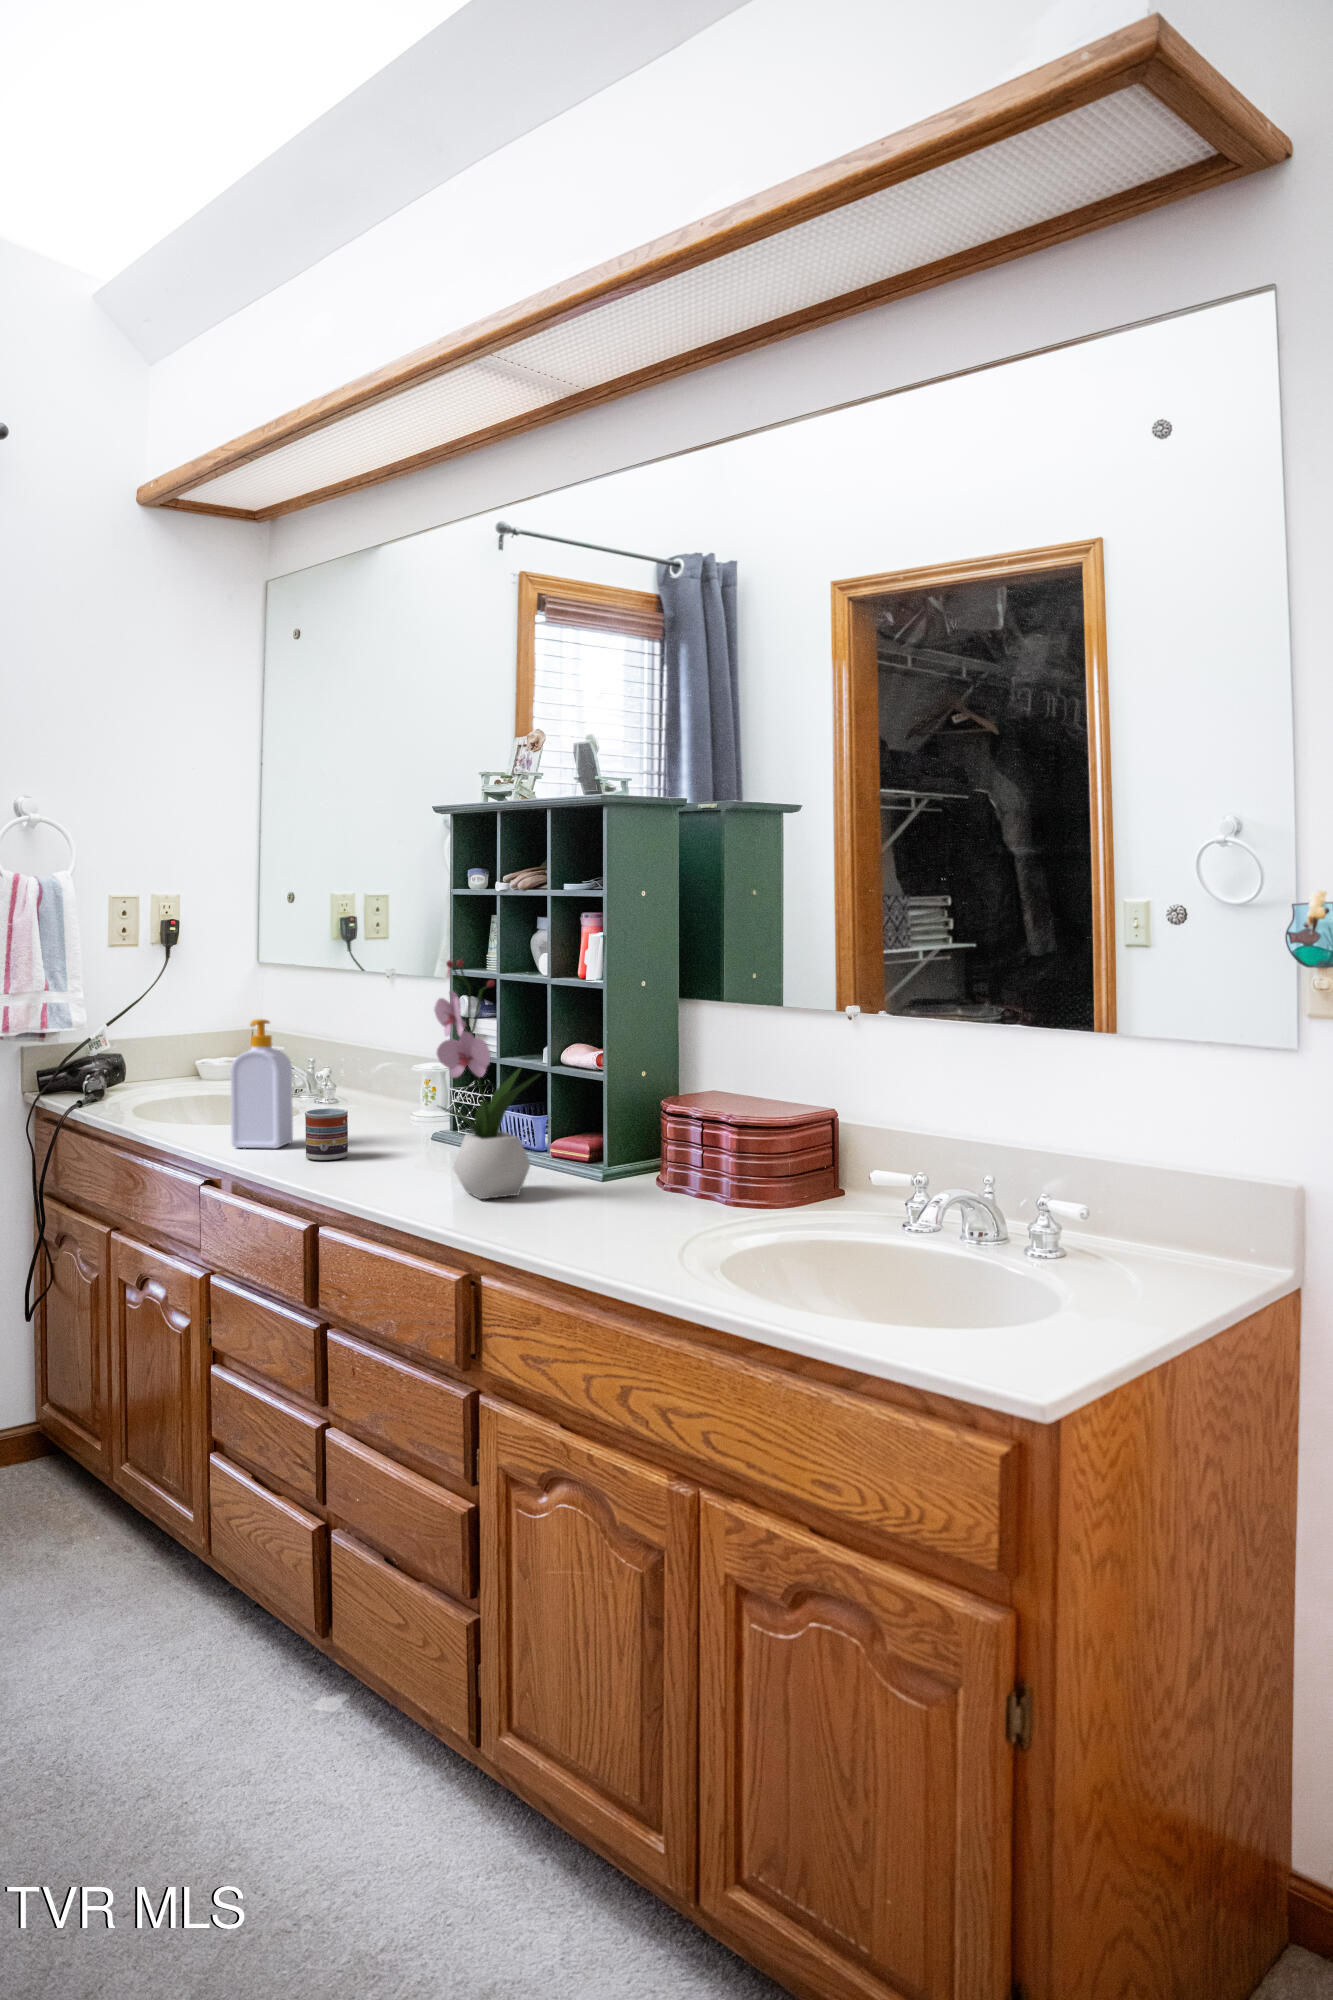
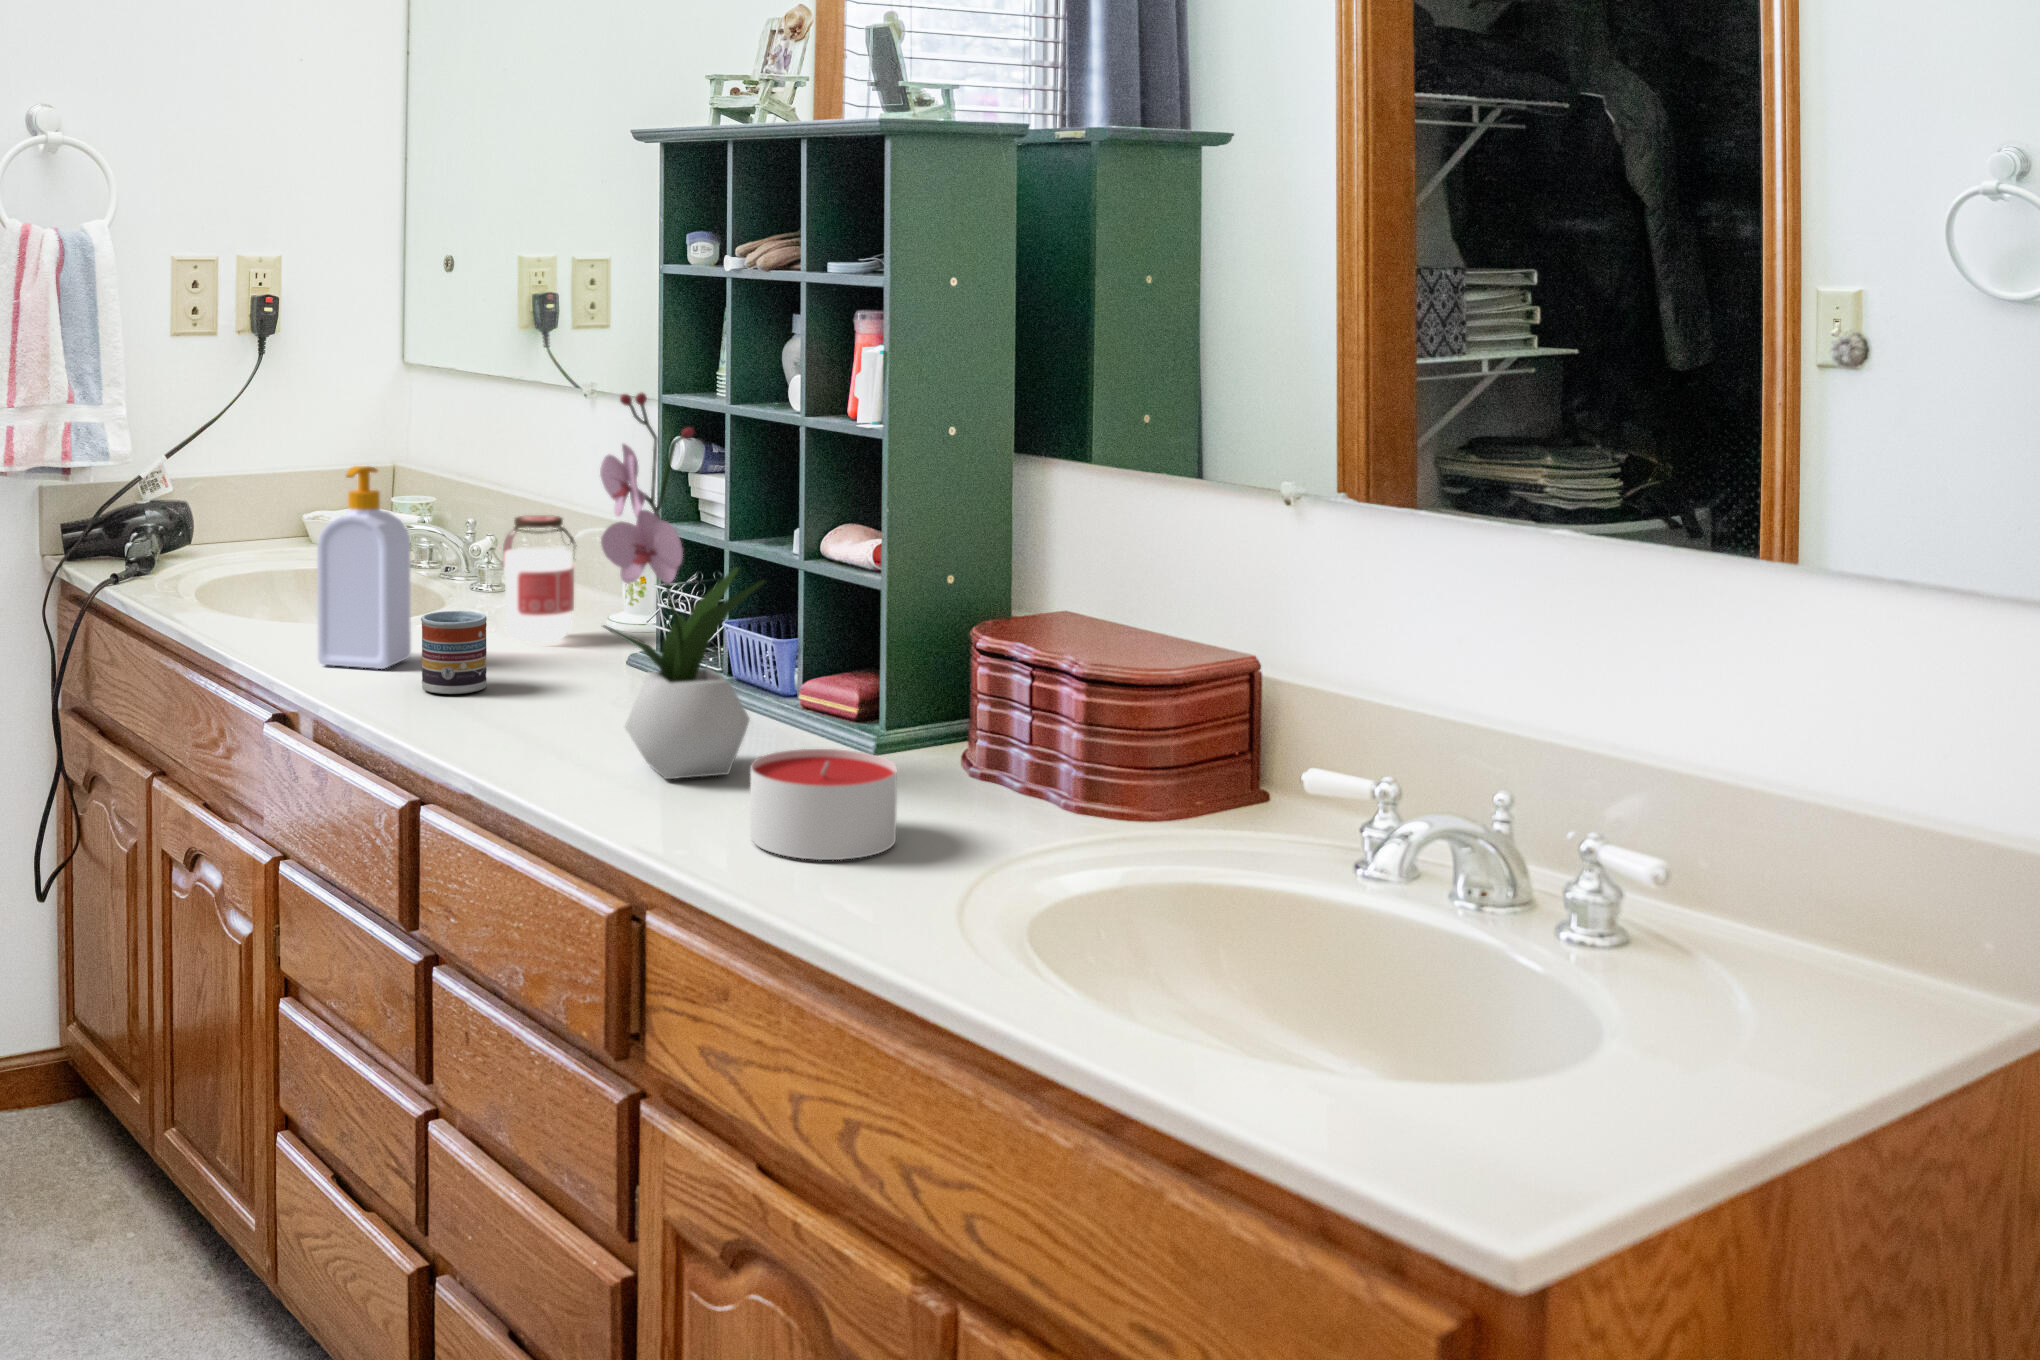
jar: none [349,1052,397,1132] -> present [503,515,575,642]
candle: none [544,1172,634,1236] -> present [750,749,897,860]

